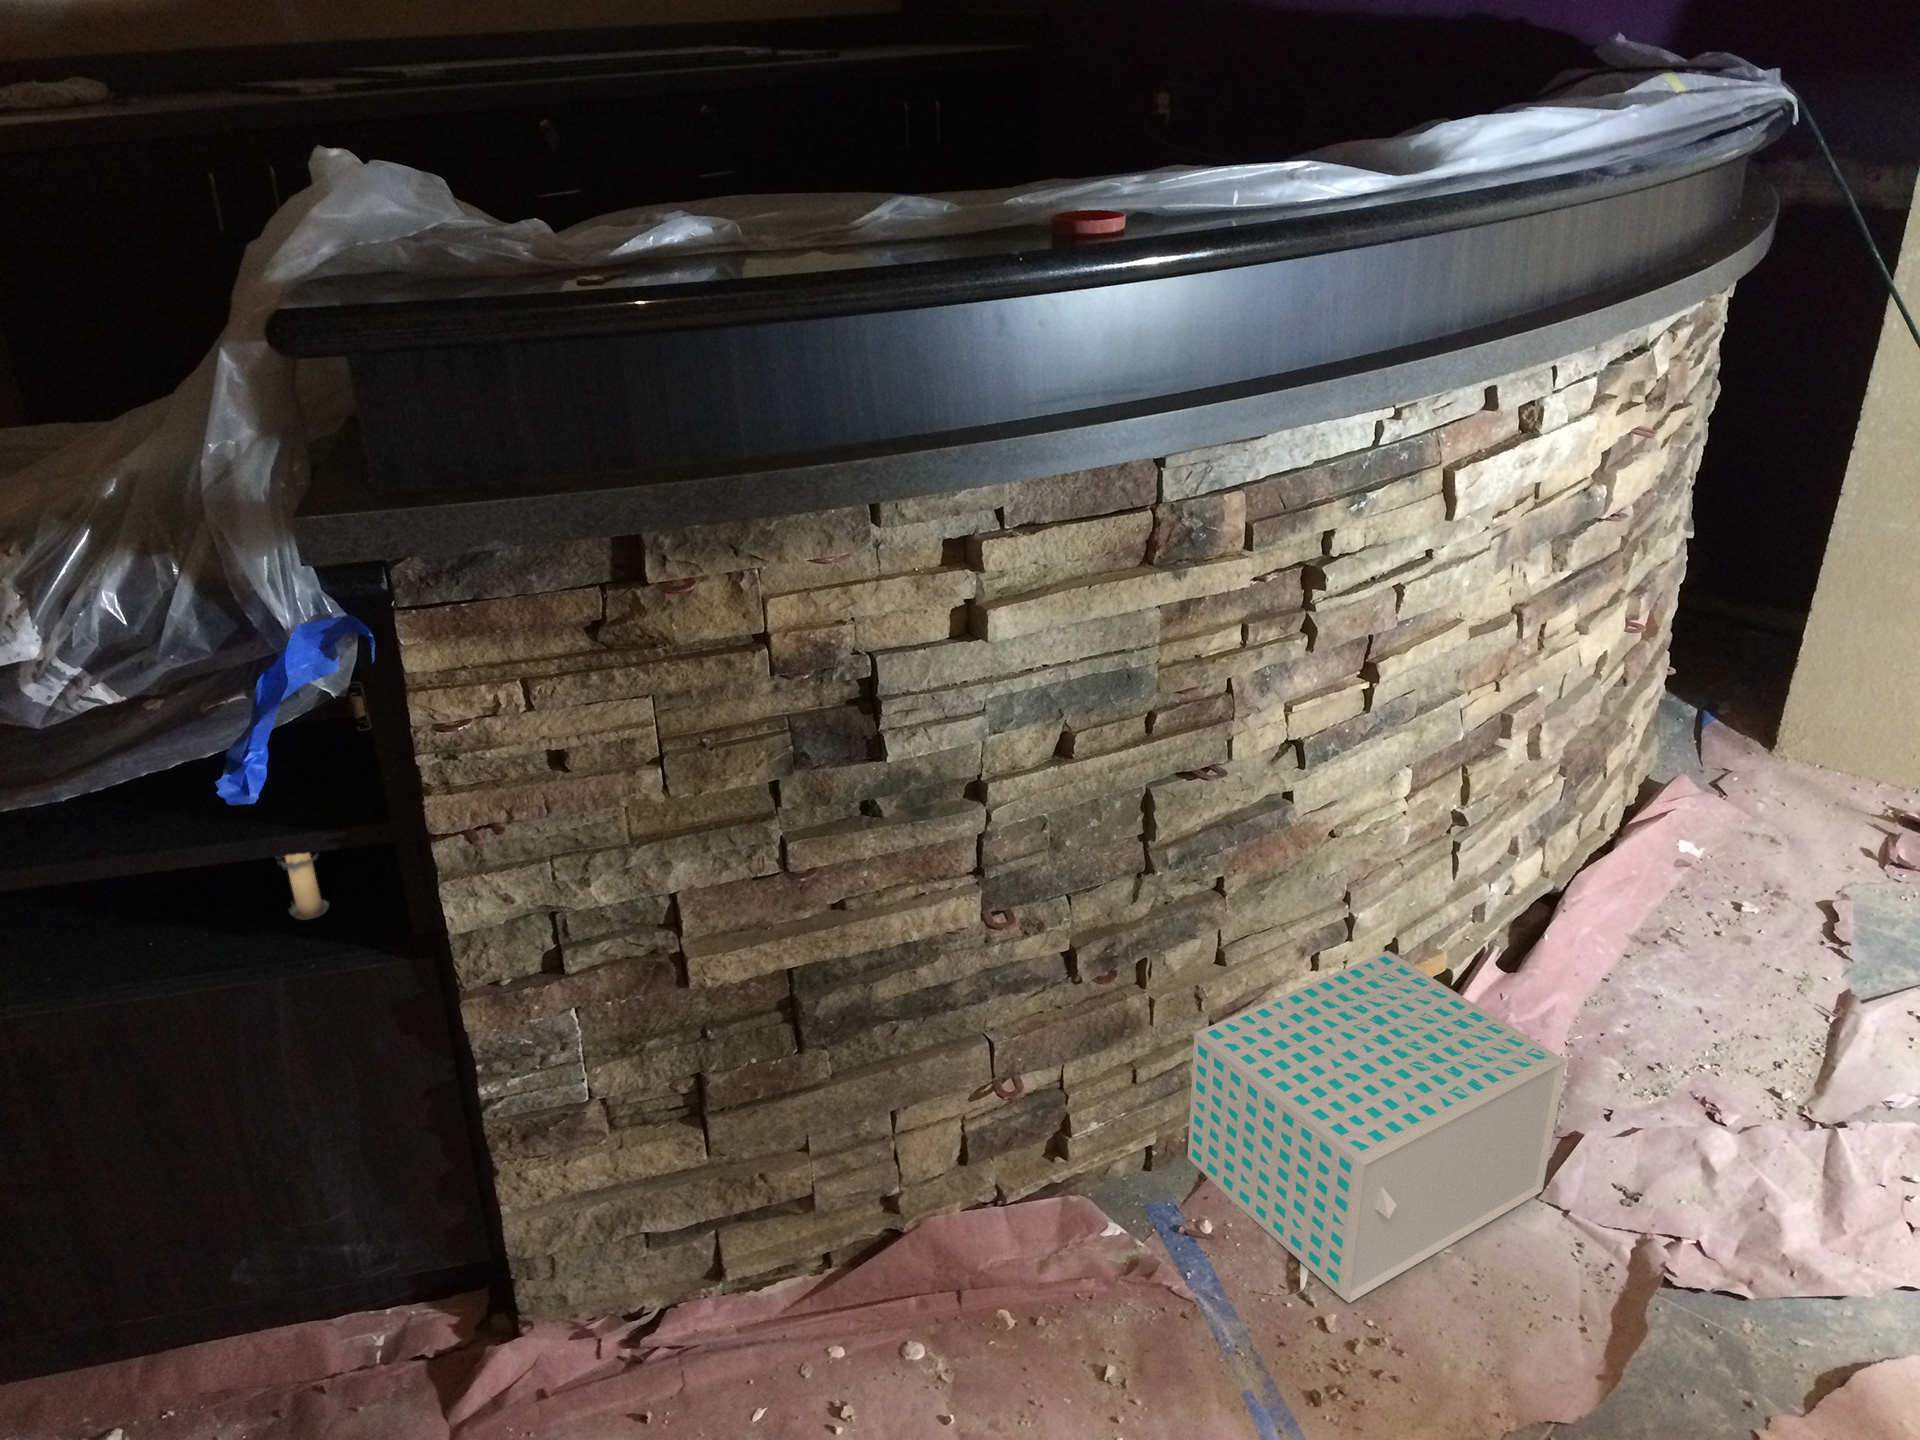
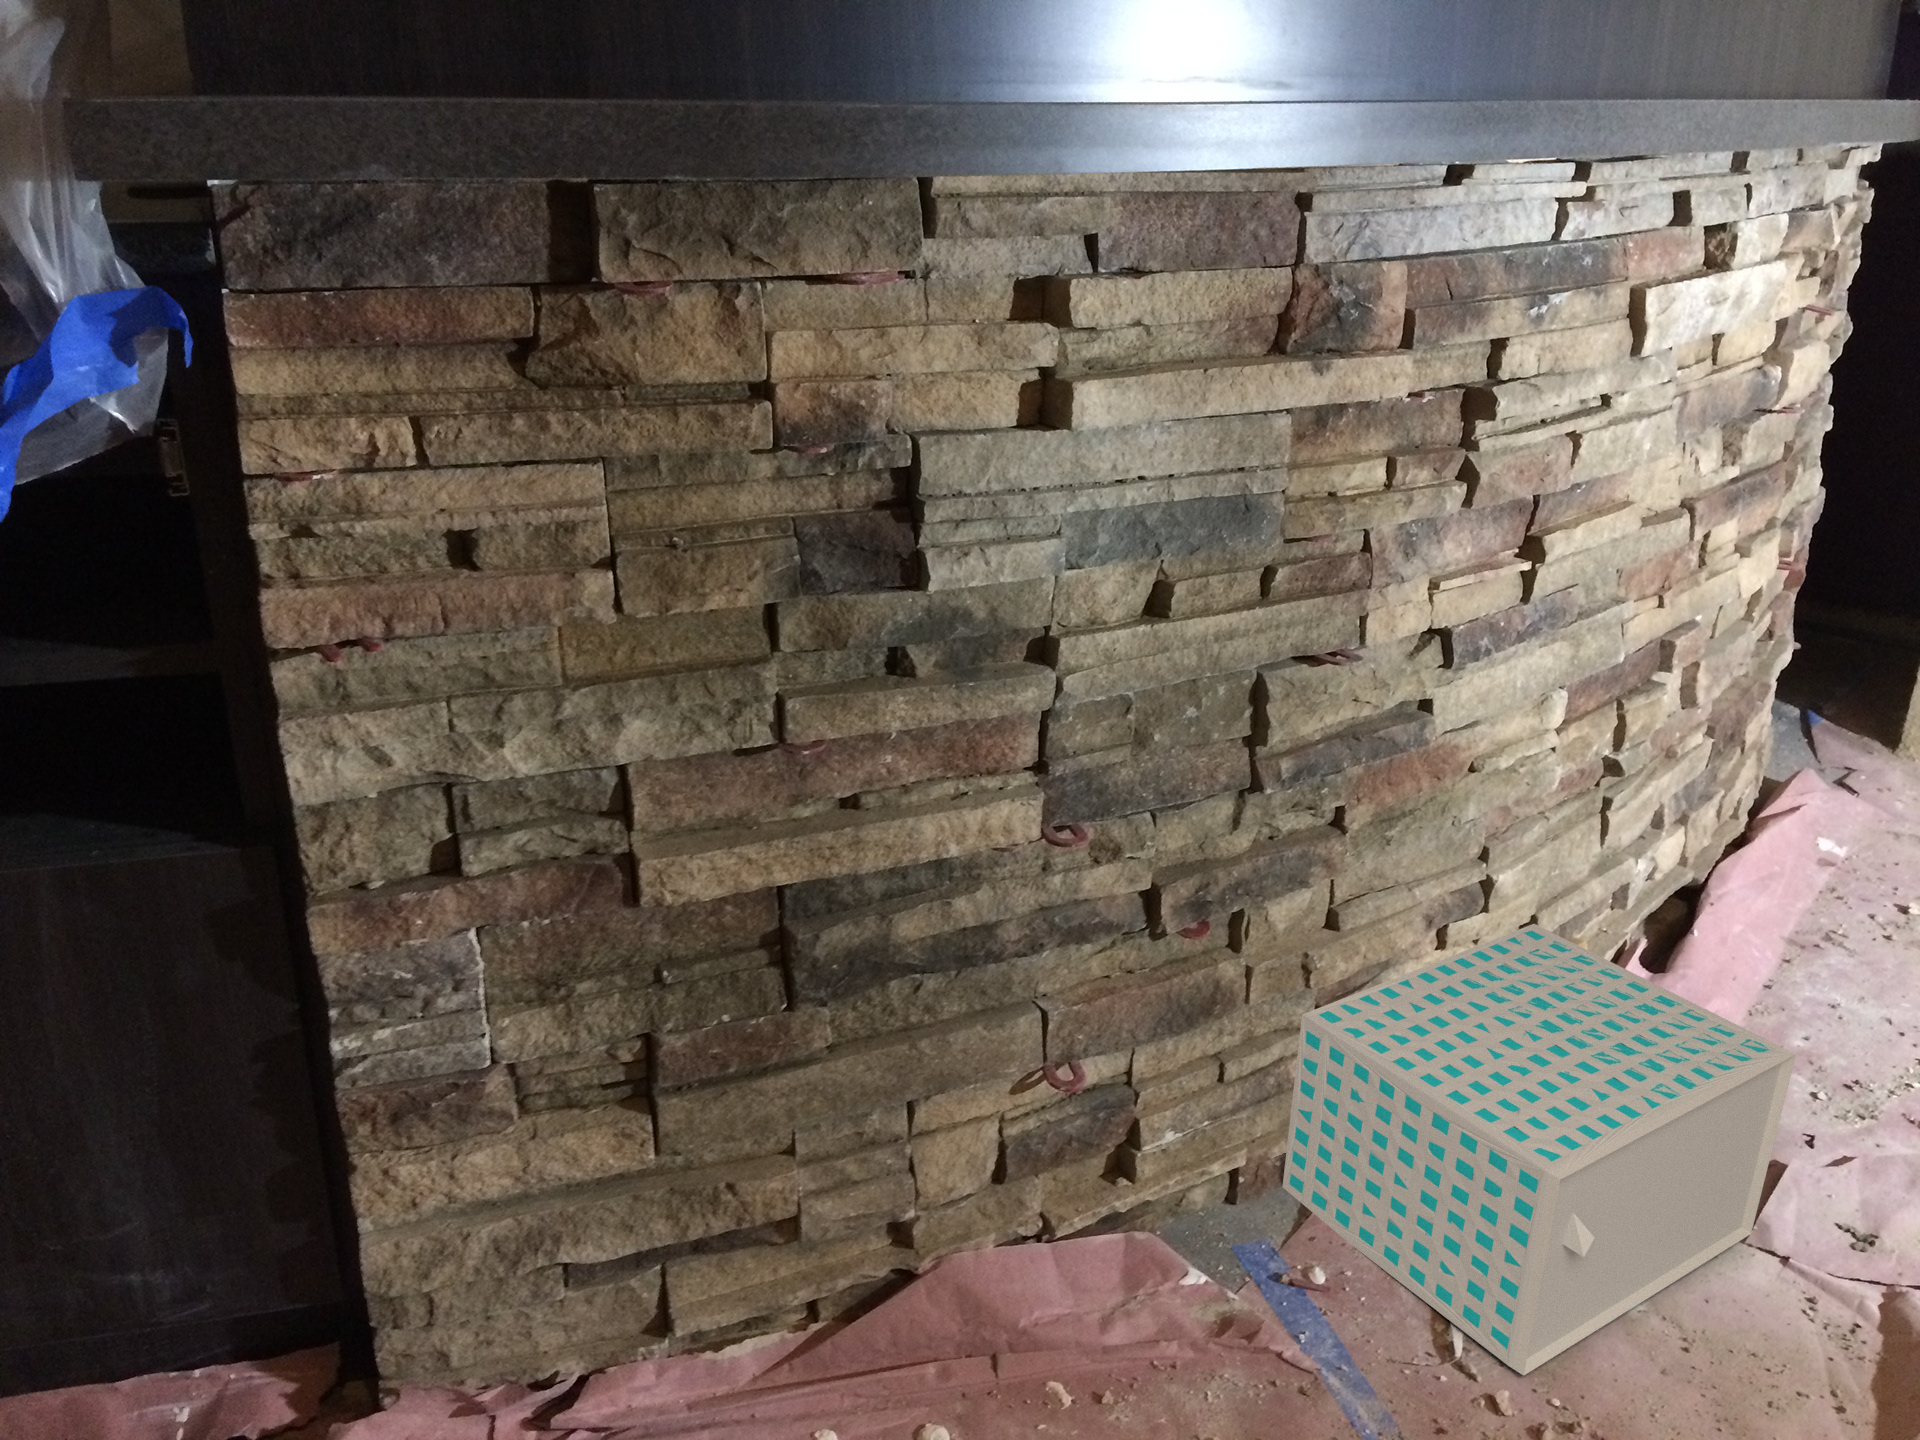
candle: present [276,853,329,920] -> none [47,670,137,808]

